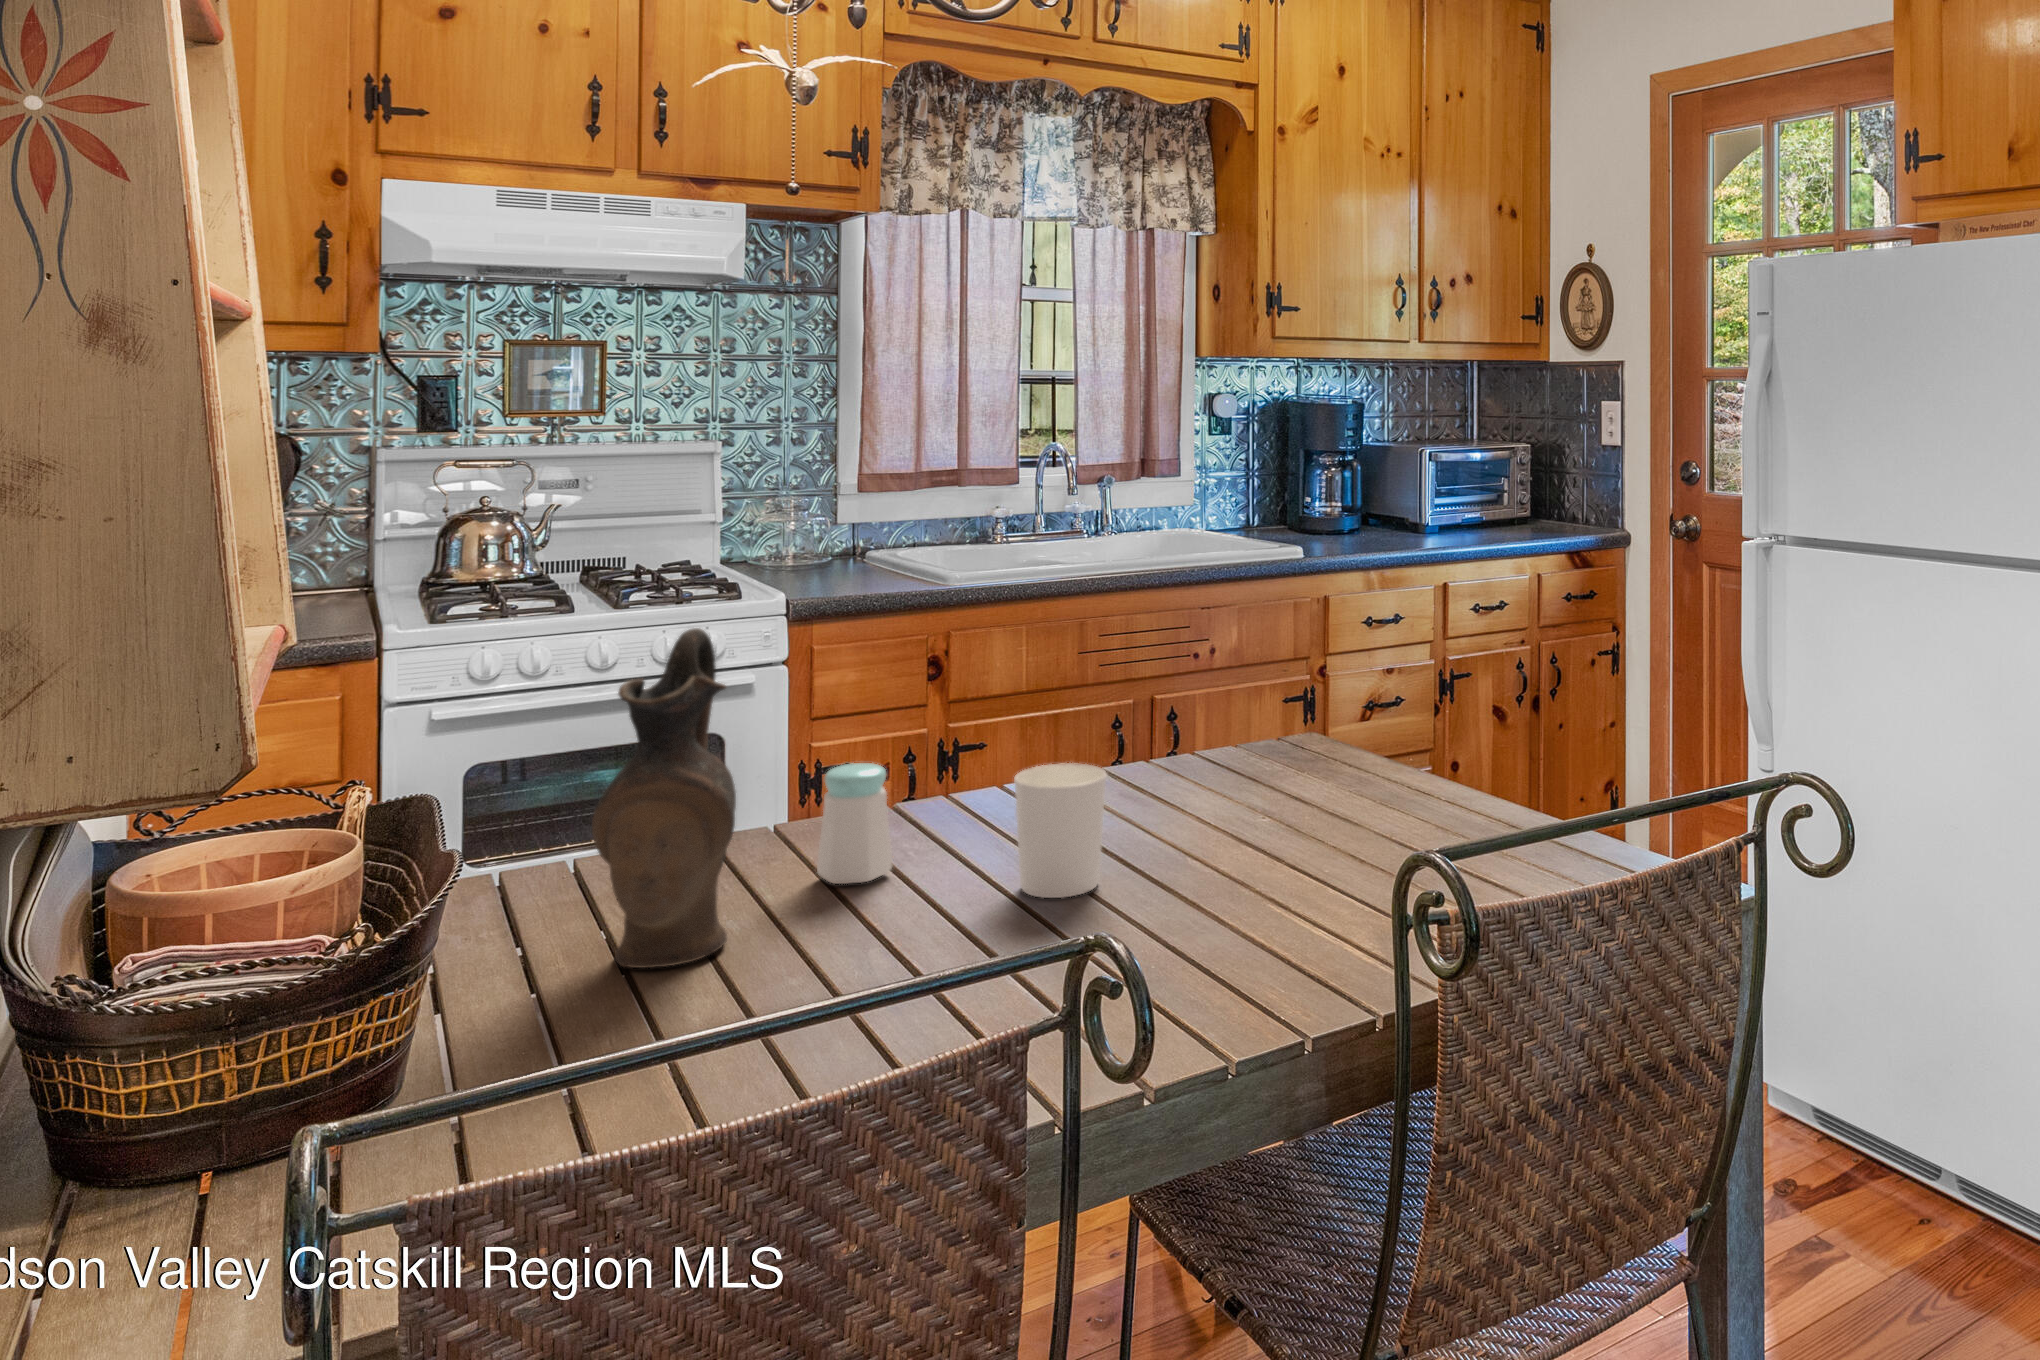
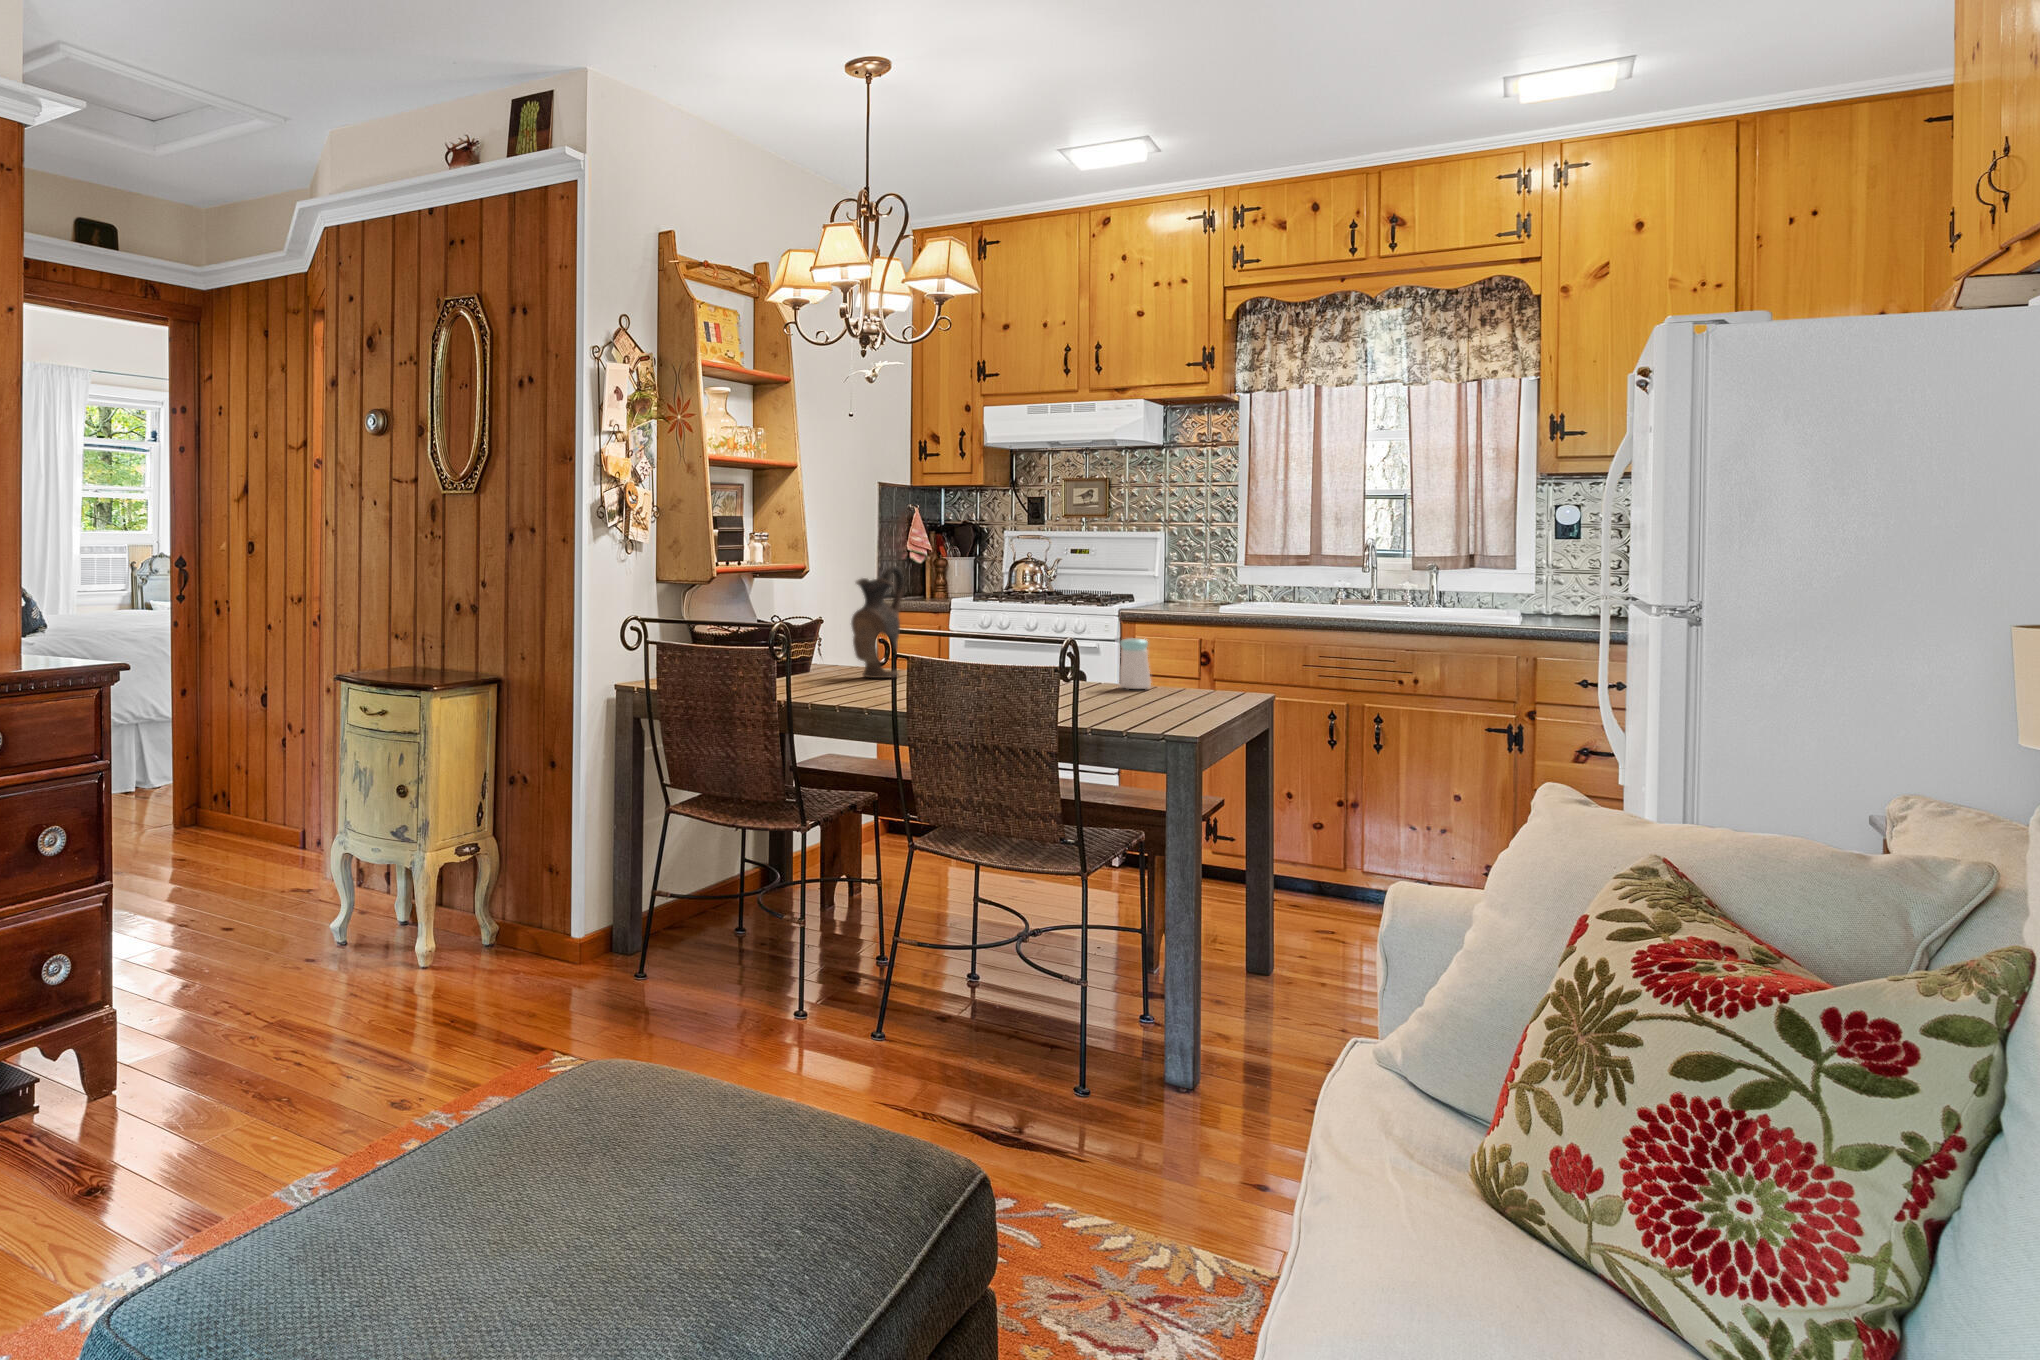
salt shaker: present [817,763,892,884] -> present [1120,639,1151,689]
candle holder: present [1014,763,1107,898] -> none [1000,635,1040,685]

